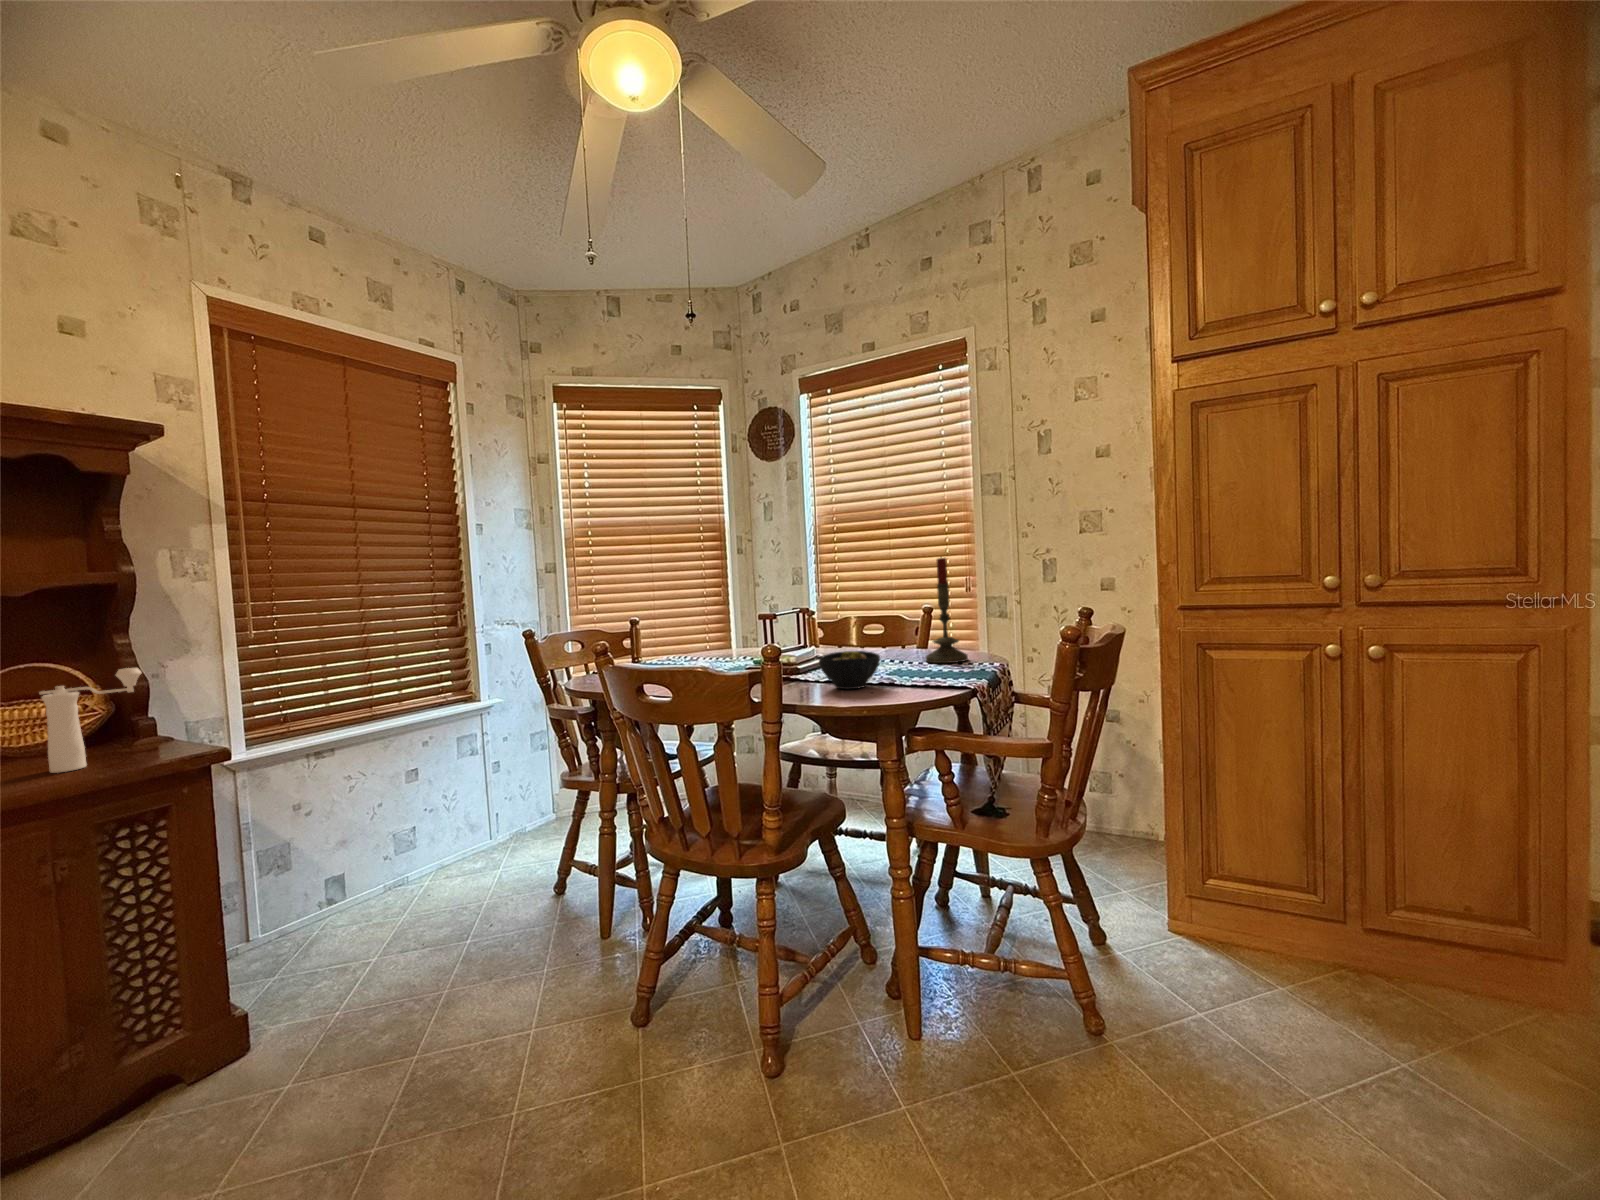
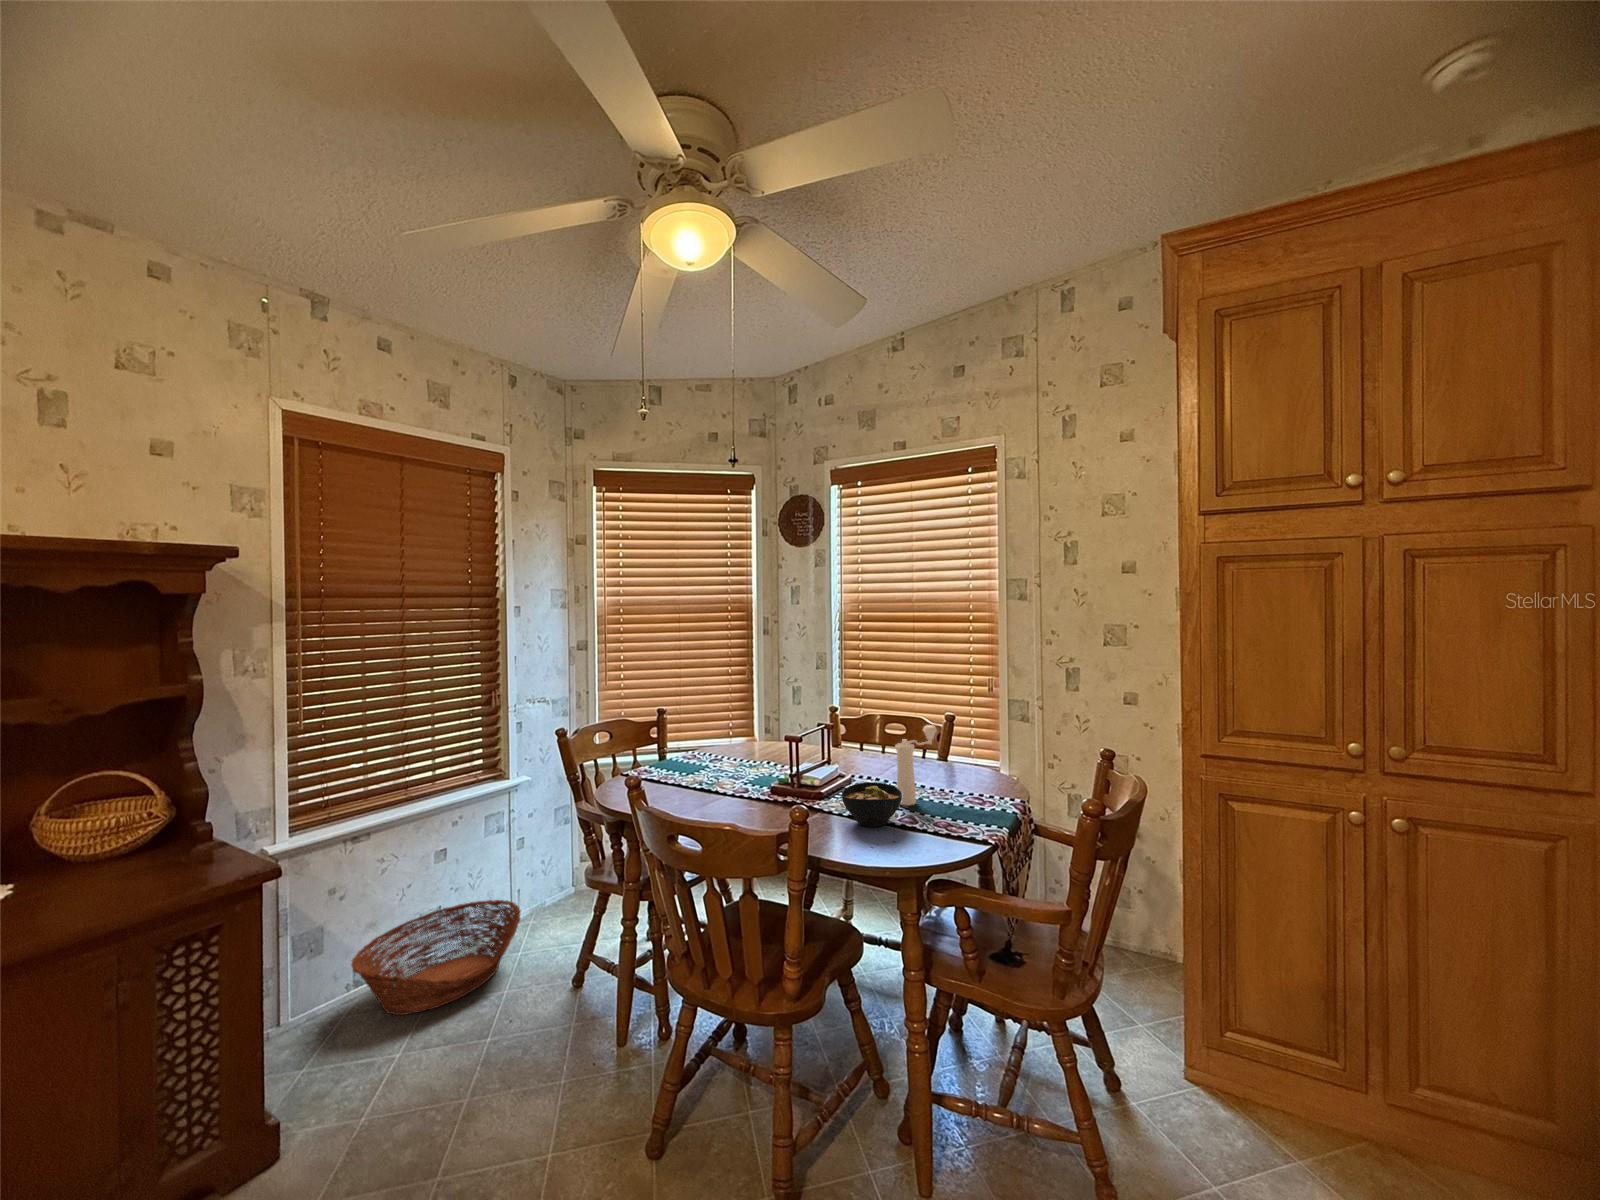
candle: present [926,557,968,663] -> none [947,679,989,789]
pepper mill: present [40,668,141,773] -> present [895,725,937,806]
basket: none [319,819,497,927] -> present [351,900,521,1015]

